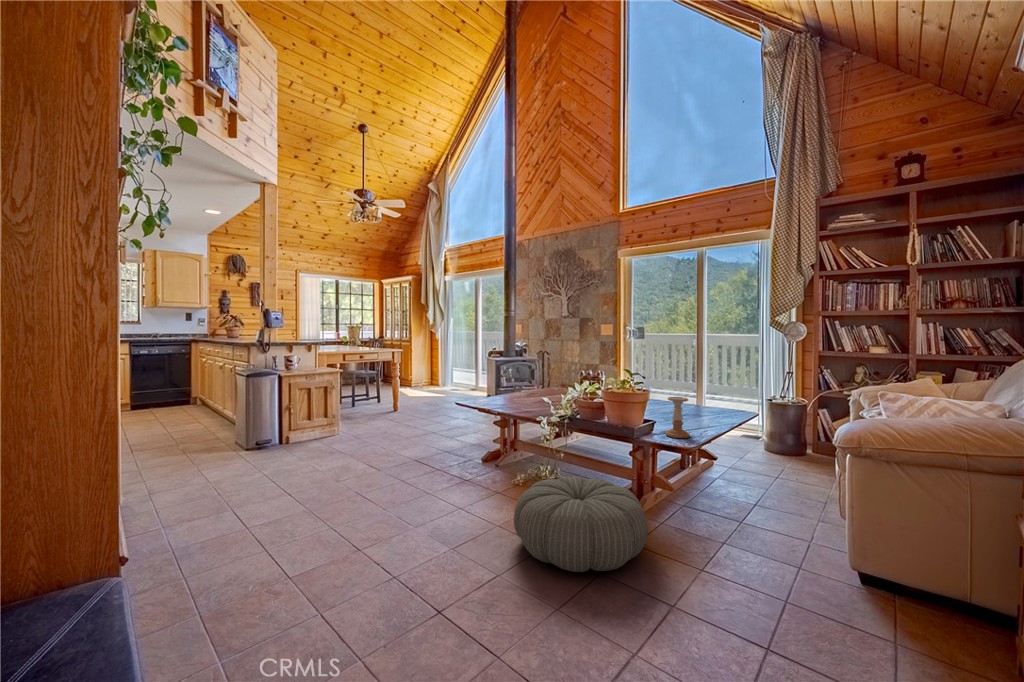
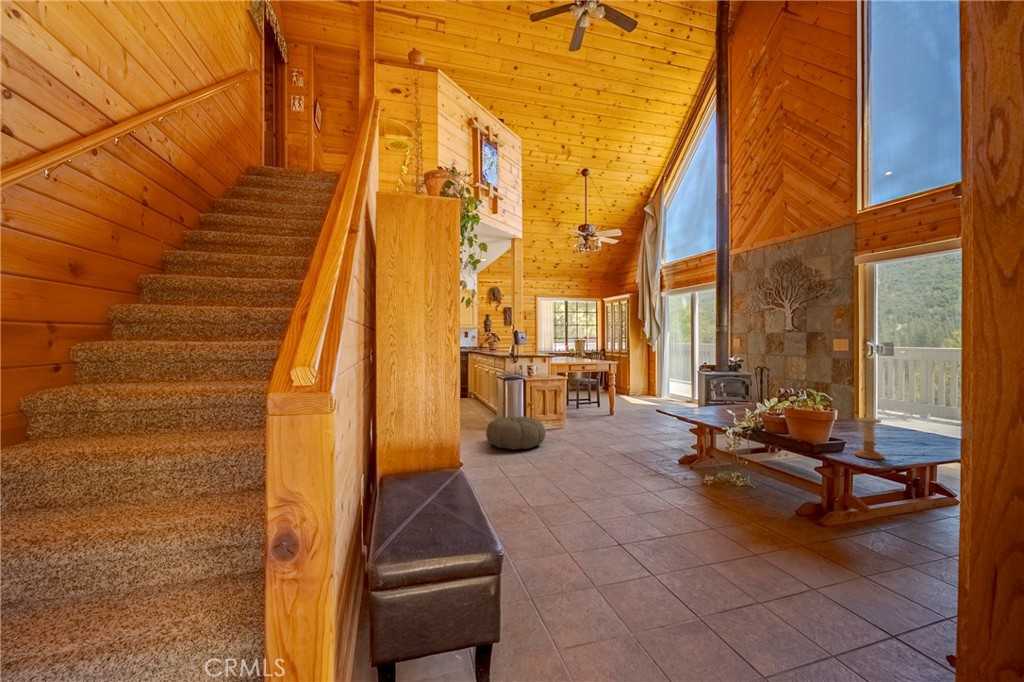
pouf: present [514,476,648,572] -> present [486,416,545,450]

